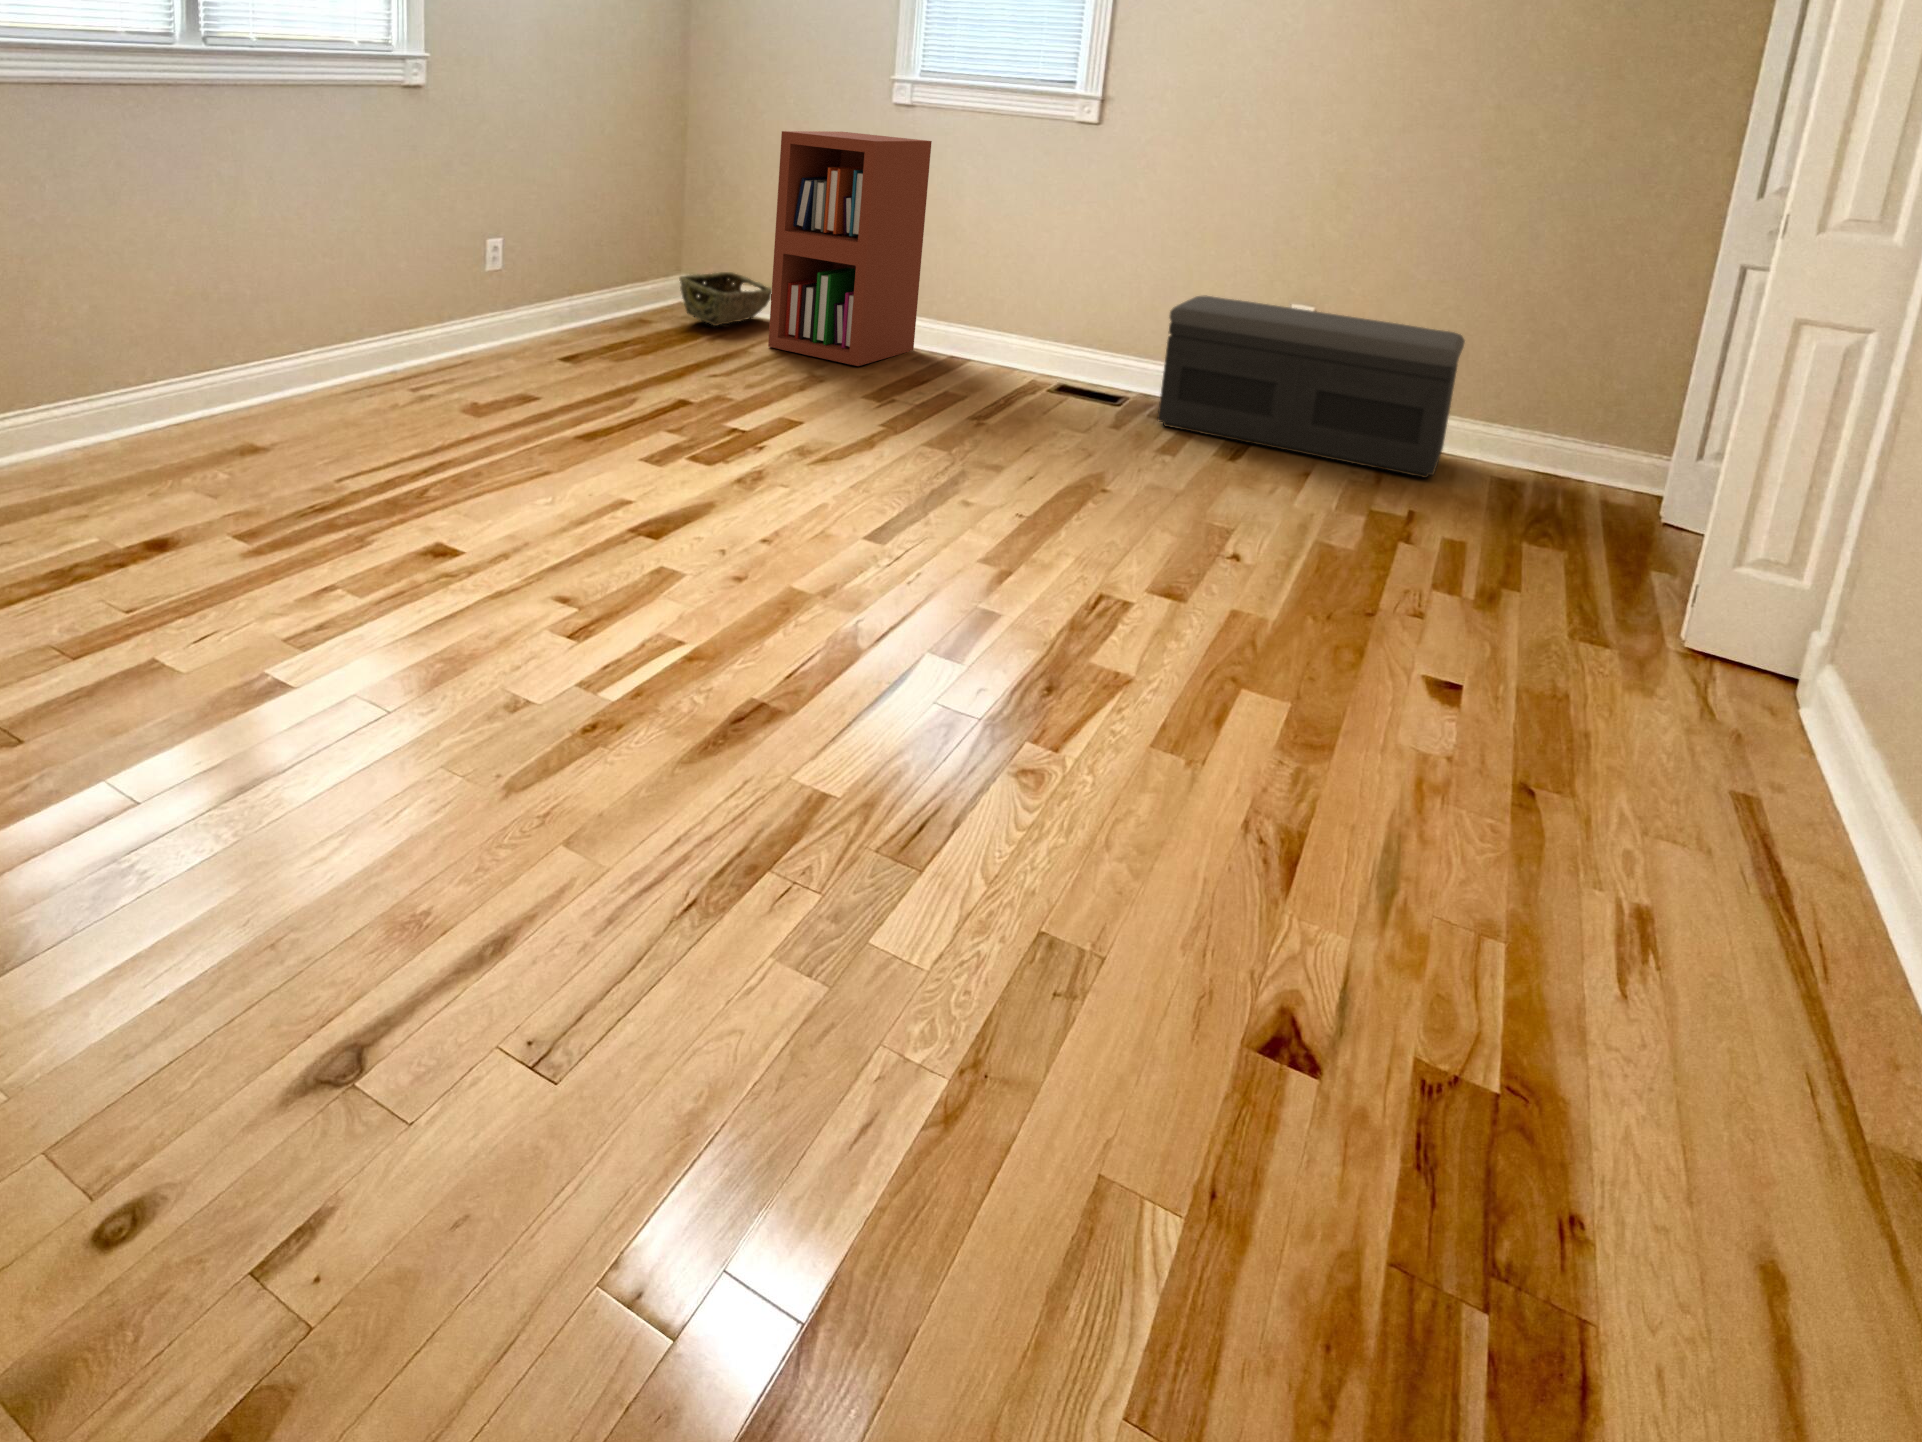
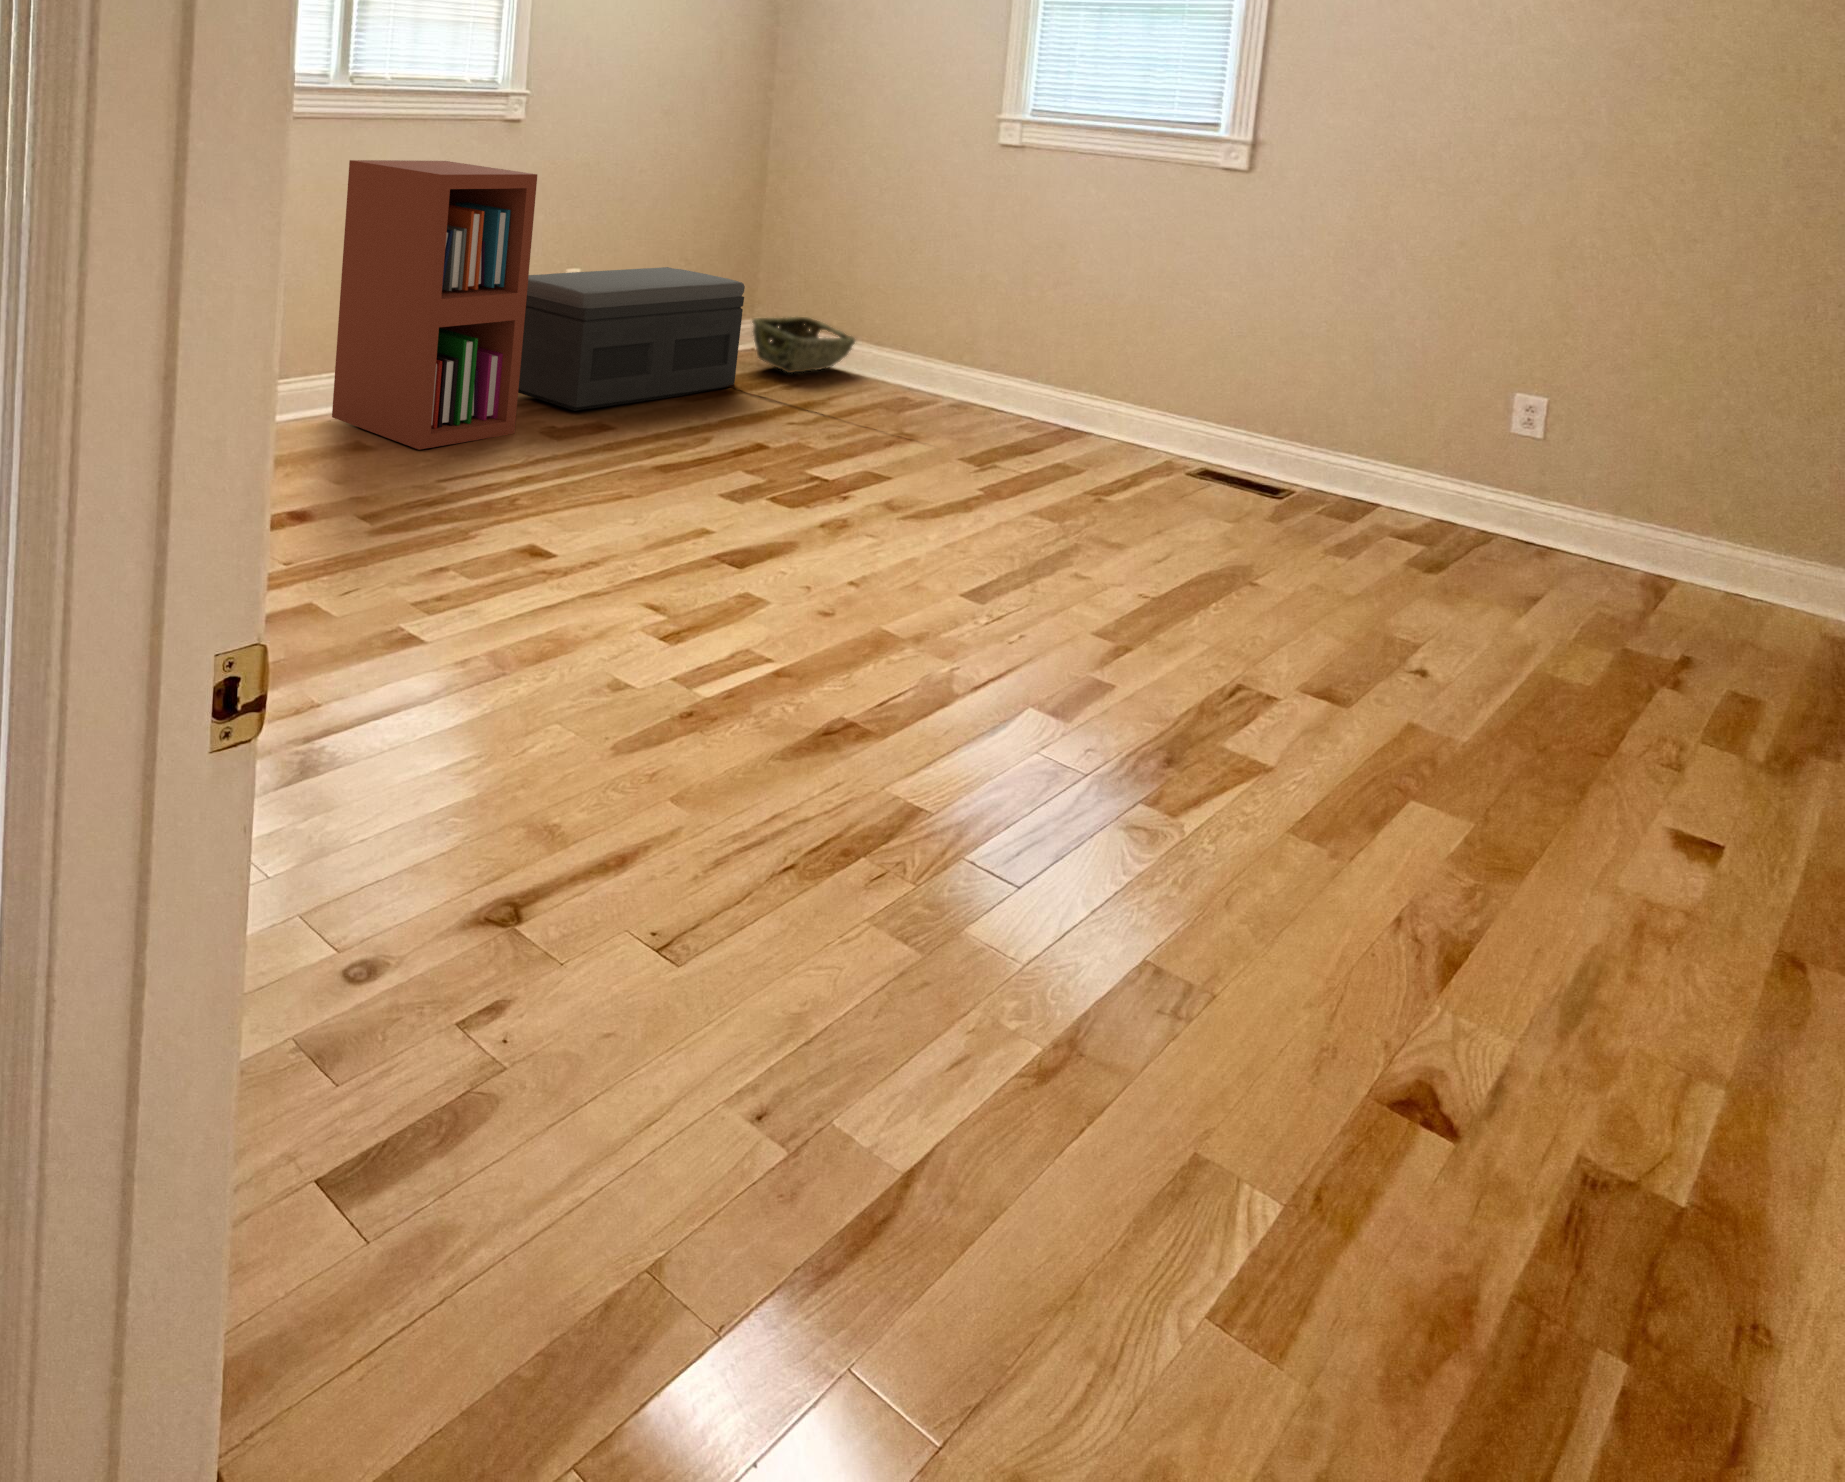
bookshelf: present [768,131,932,366] -> present [332,160,537,450]
storage bench: present [1158,296,1465,478] -> present [518,267,745,411]

